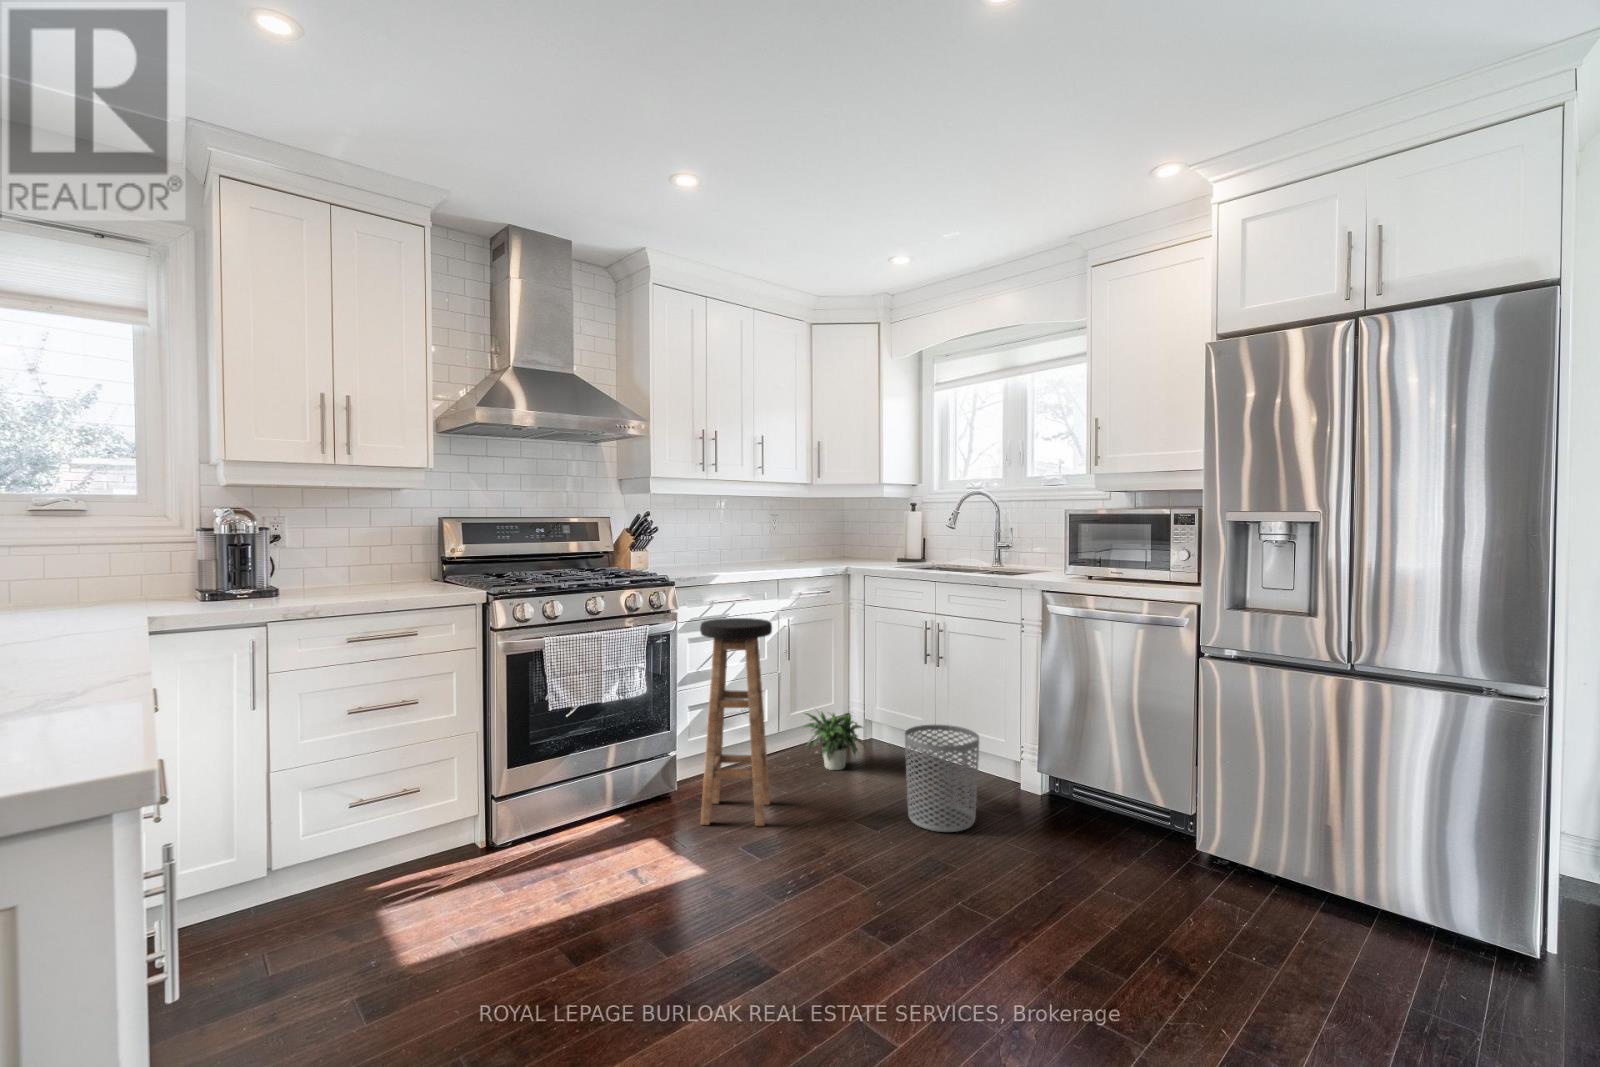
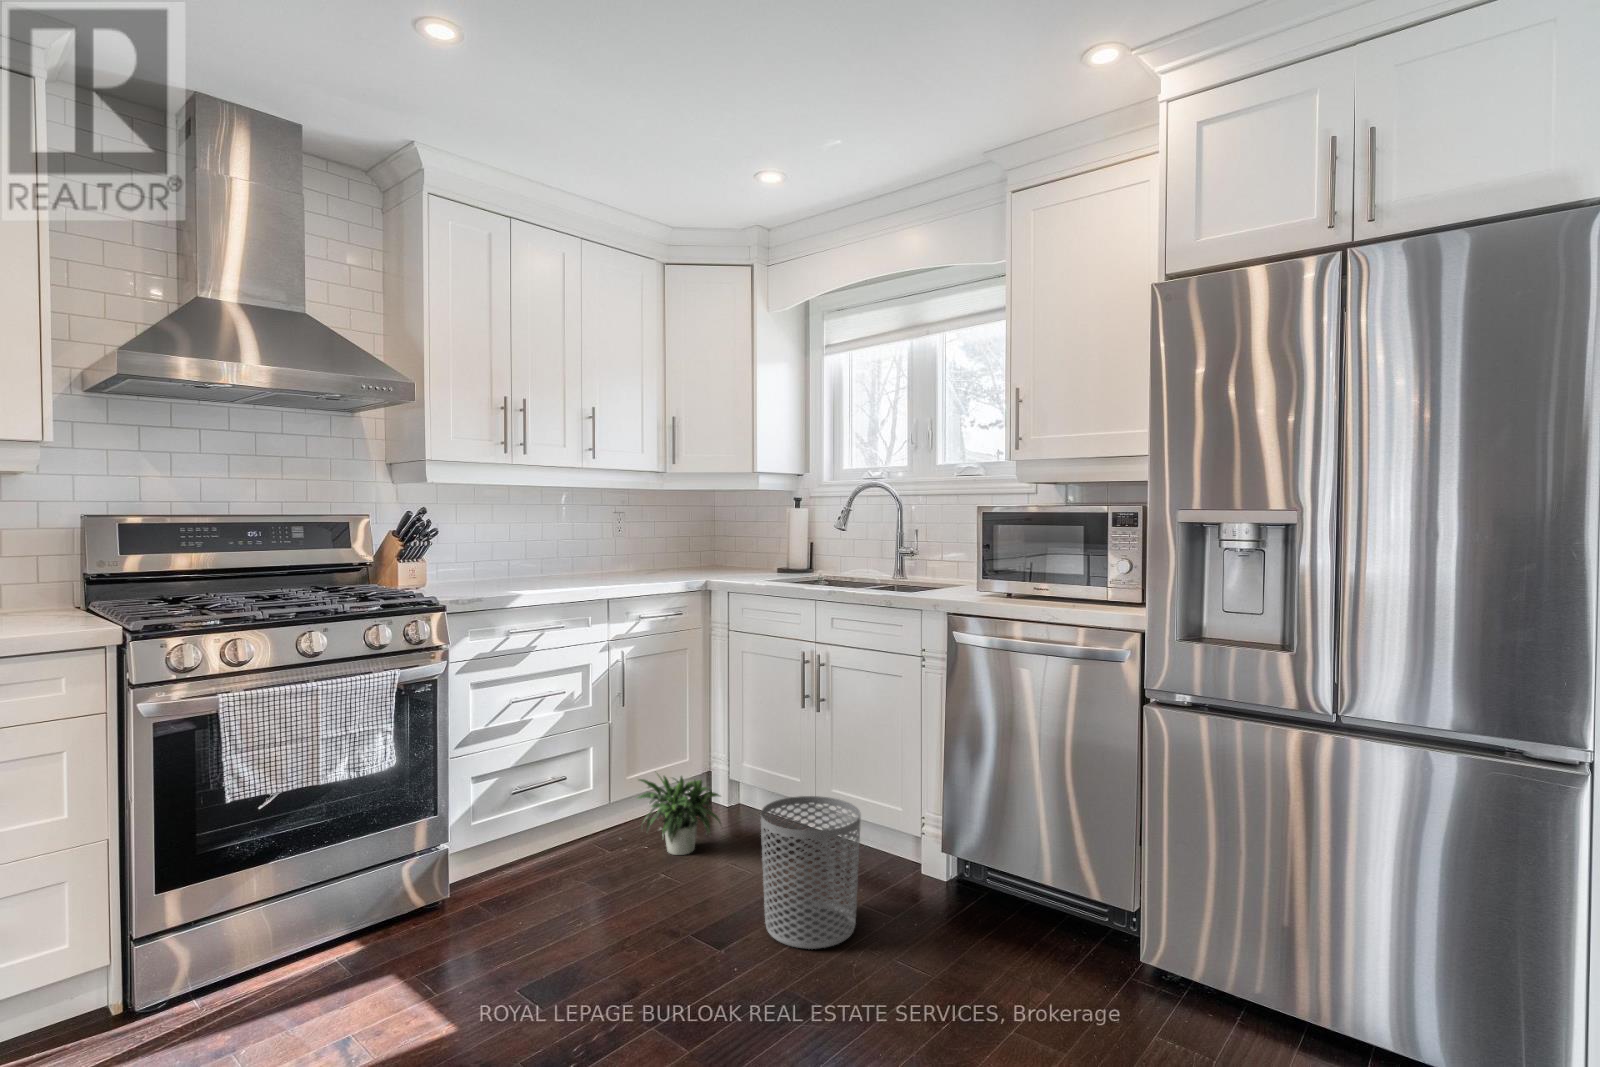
bar stool: present [700,618,772,826] -> none [468,656,579,954]

